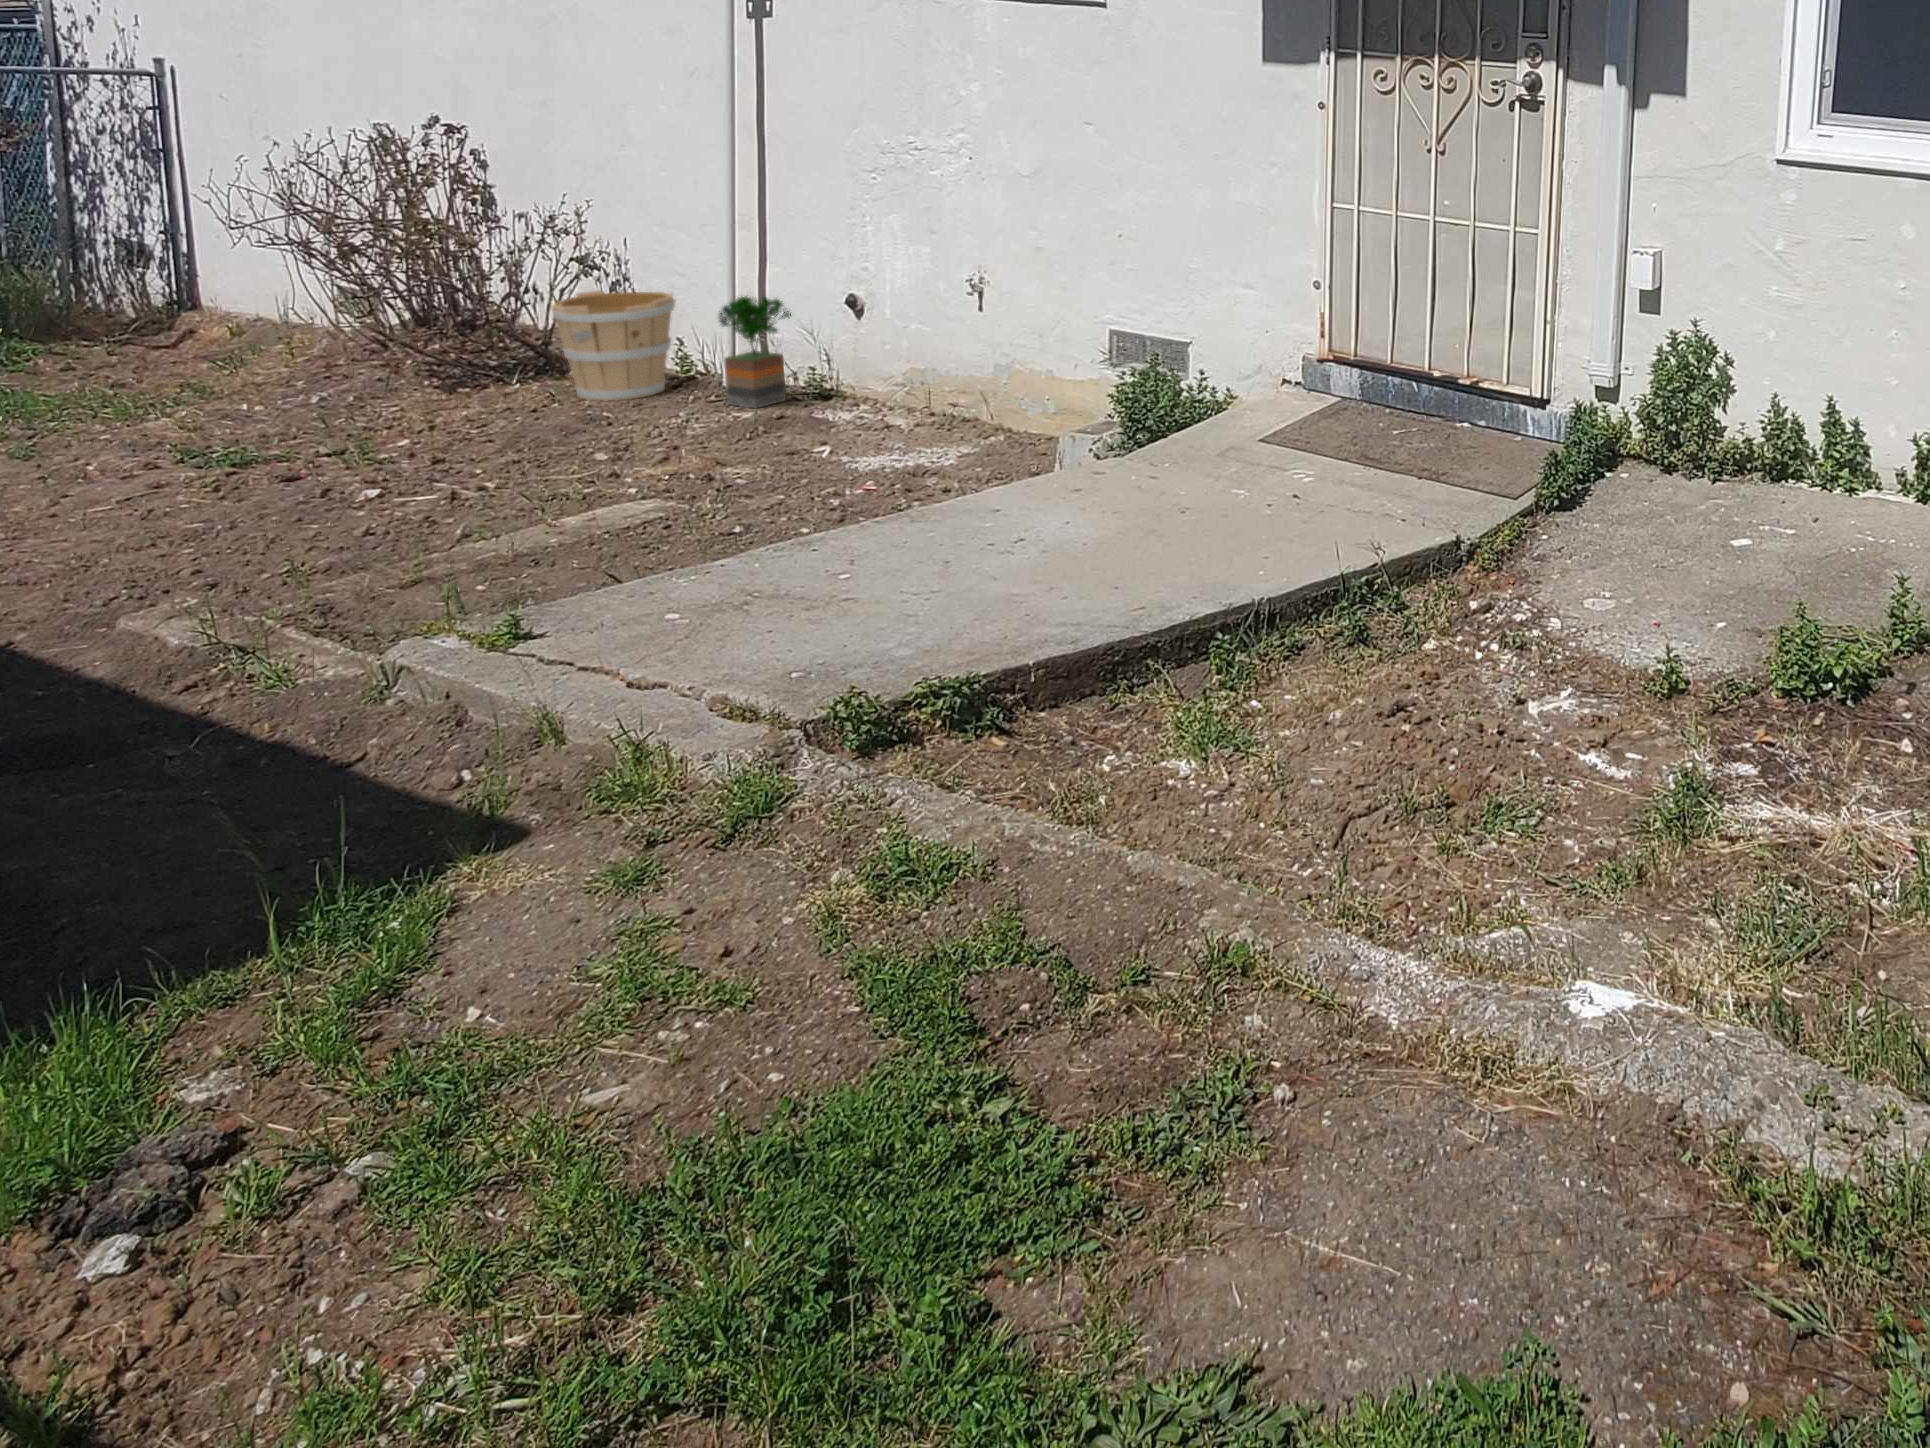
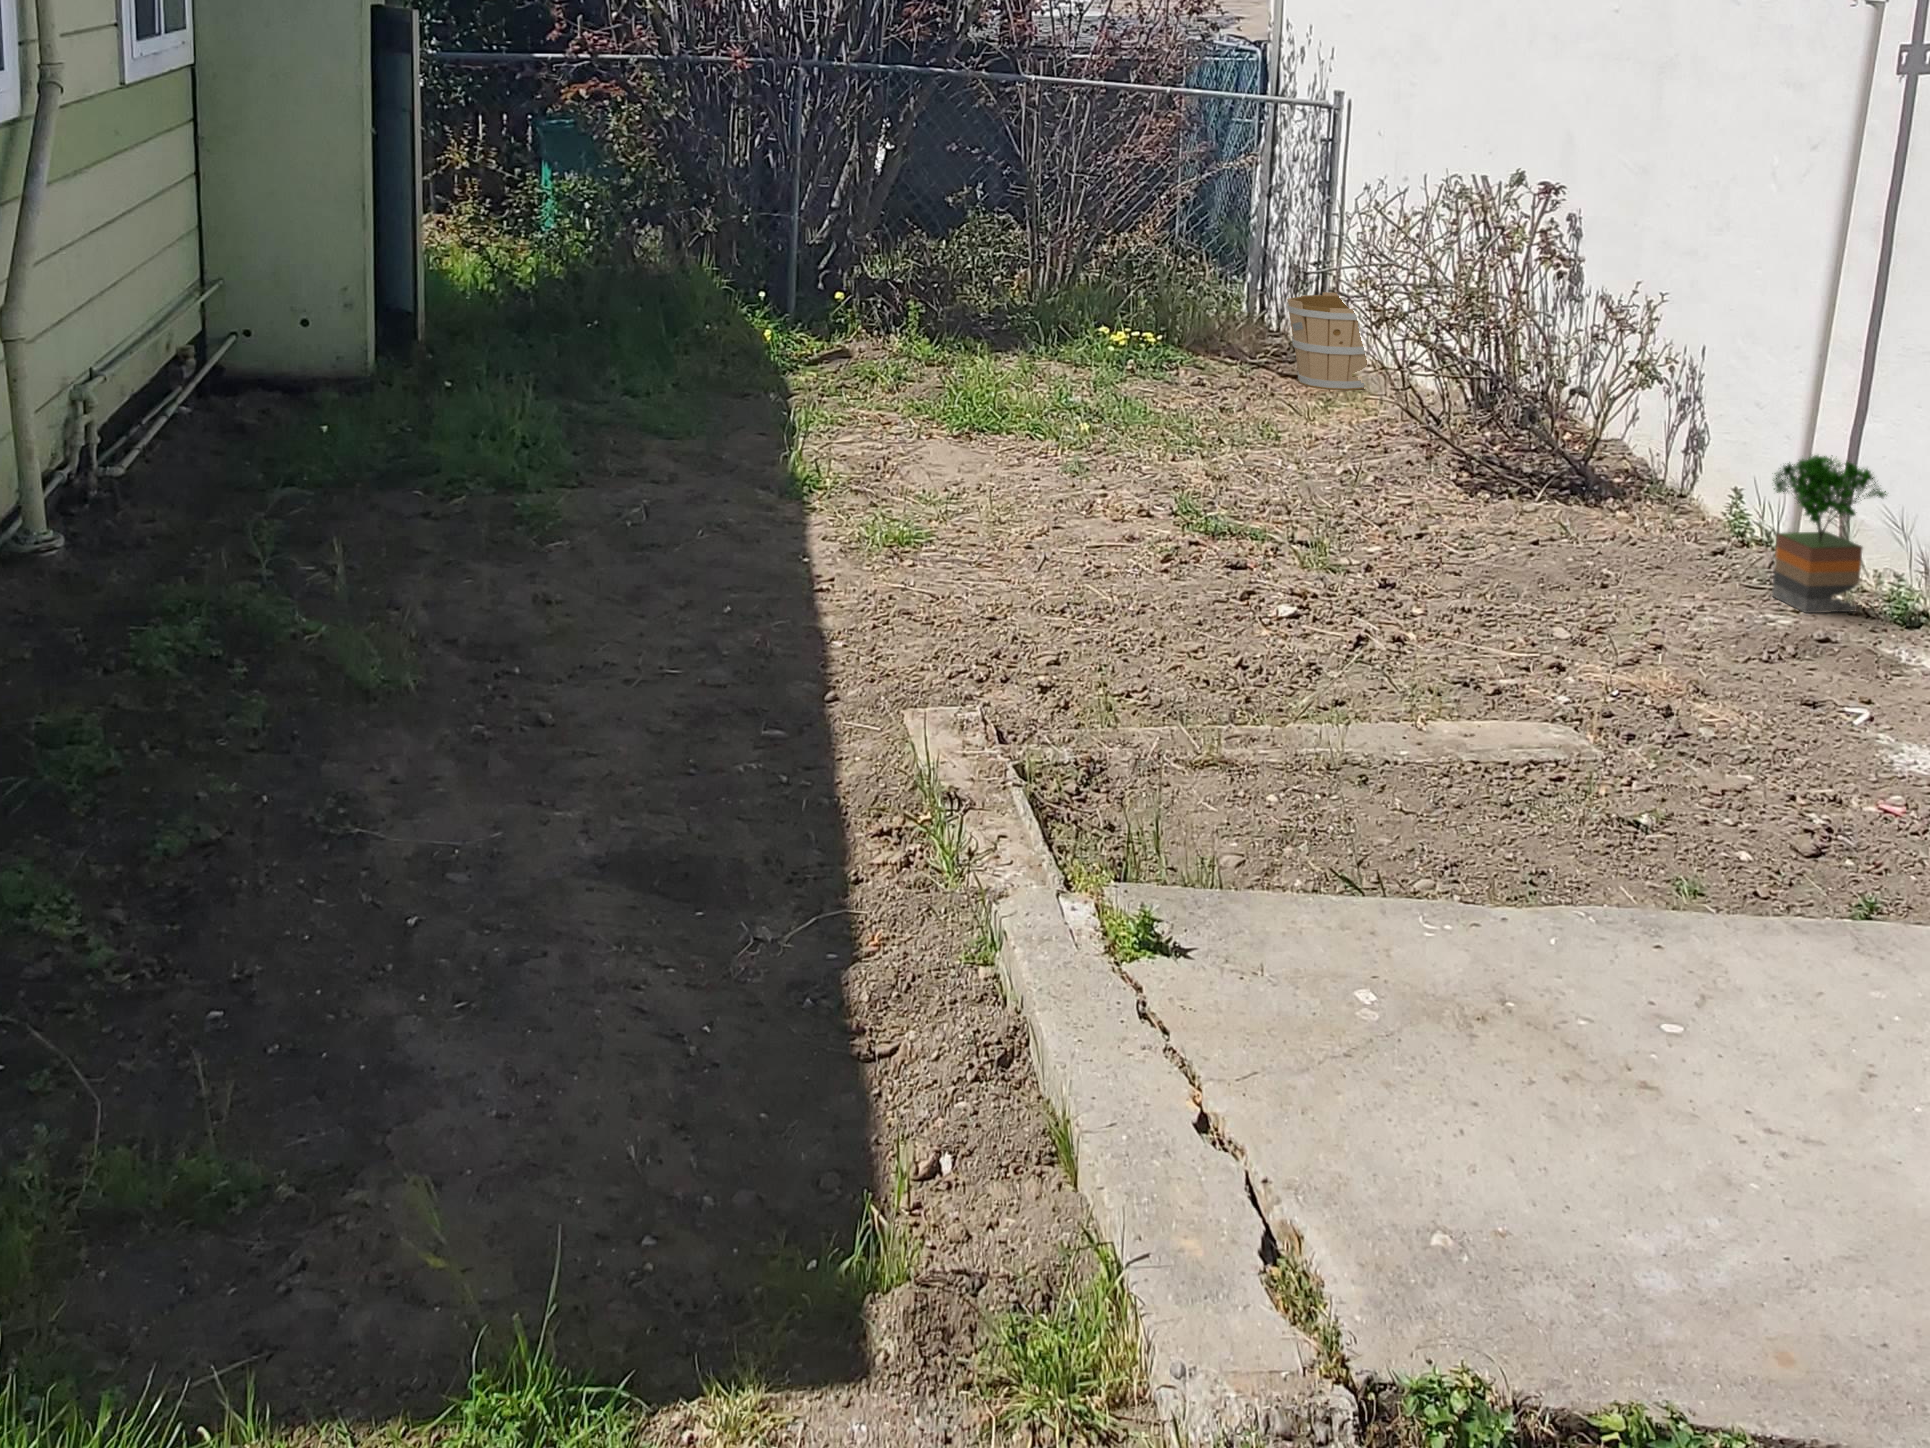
wooden bucket: present [552,291,676,401] -> present [1287,292,1367,390]

